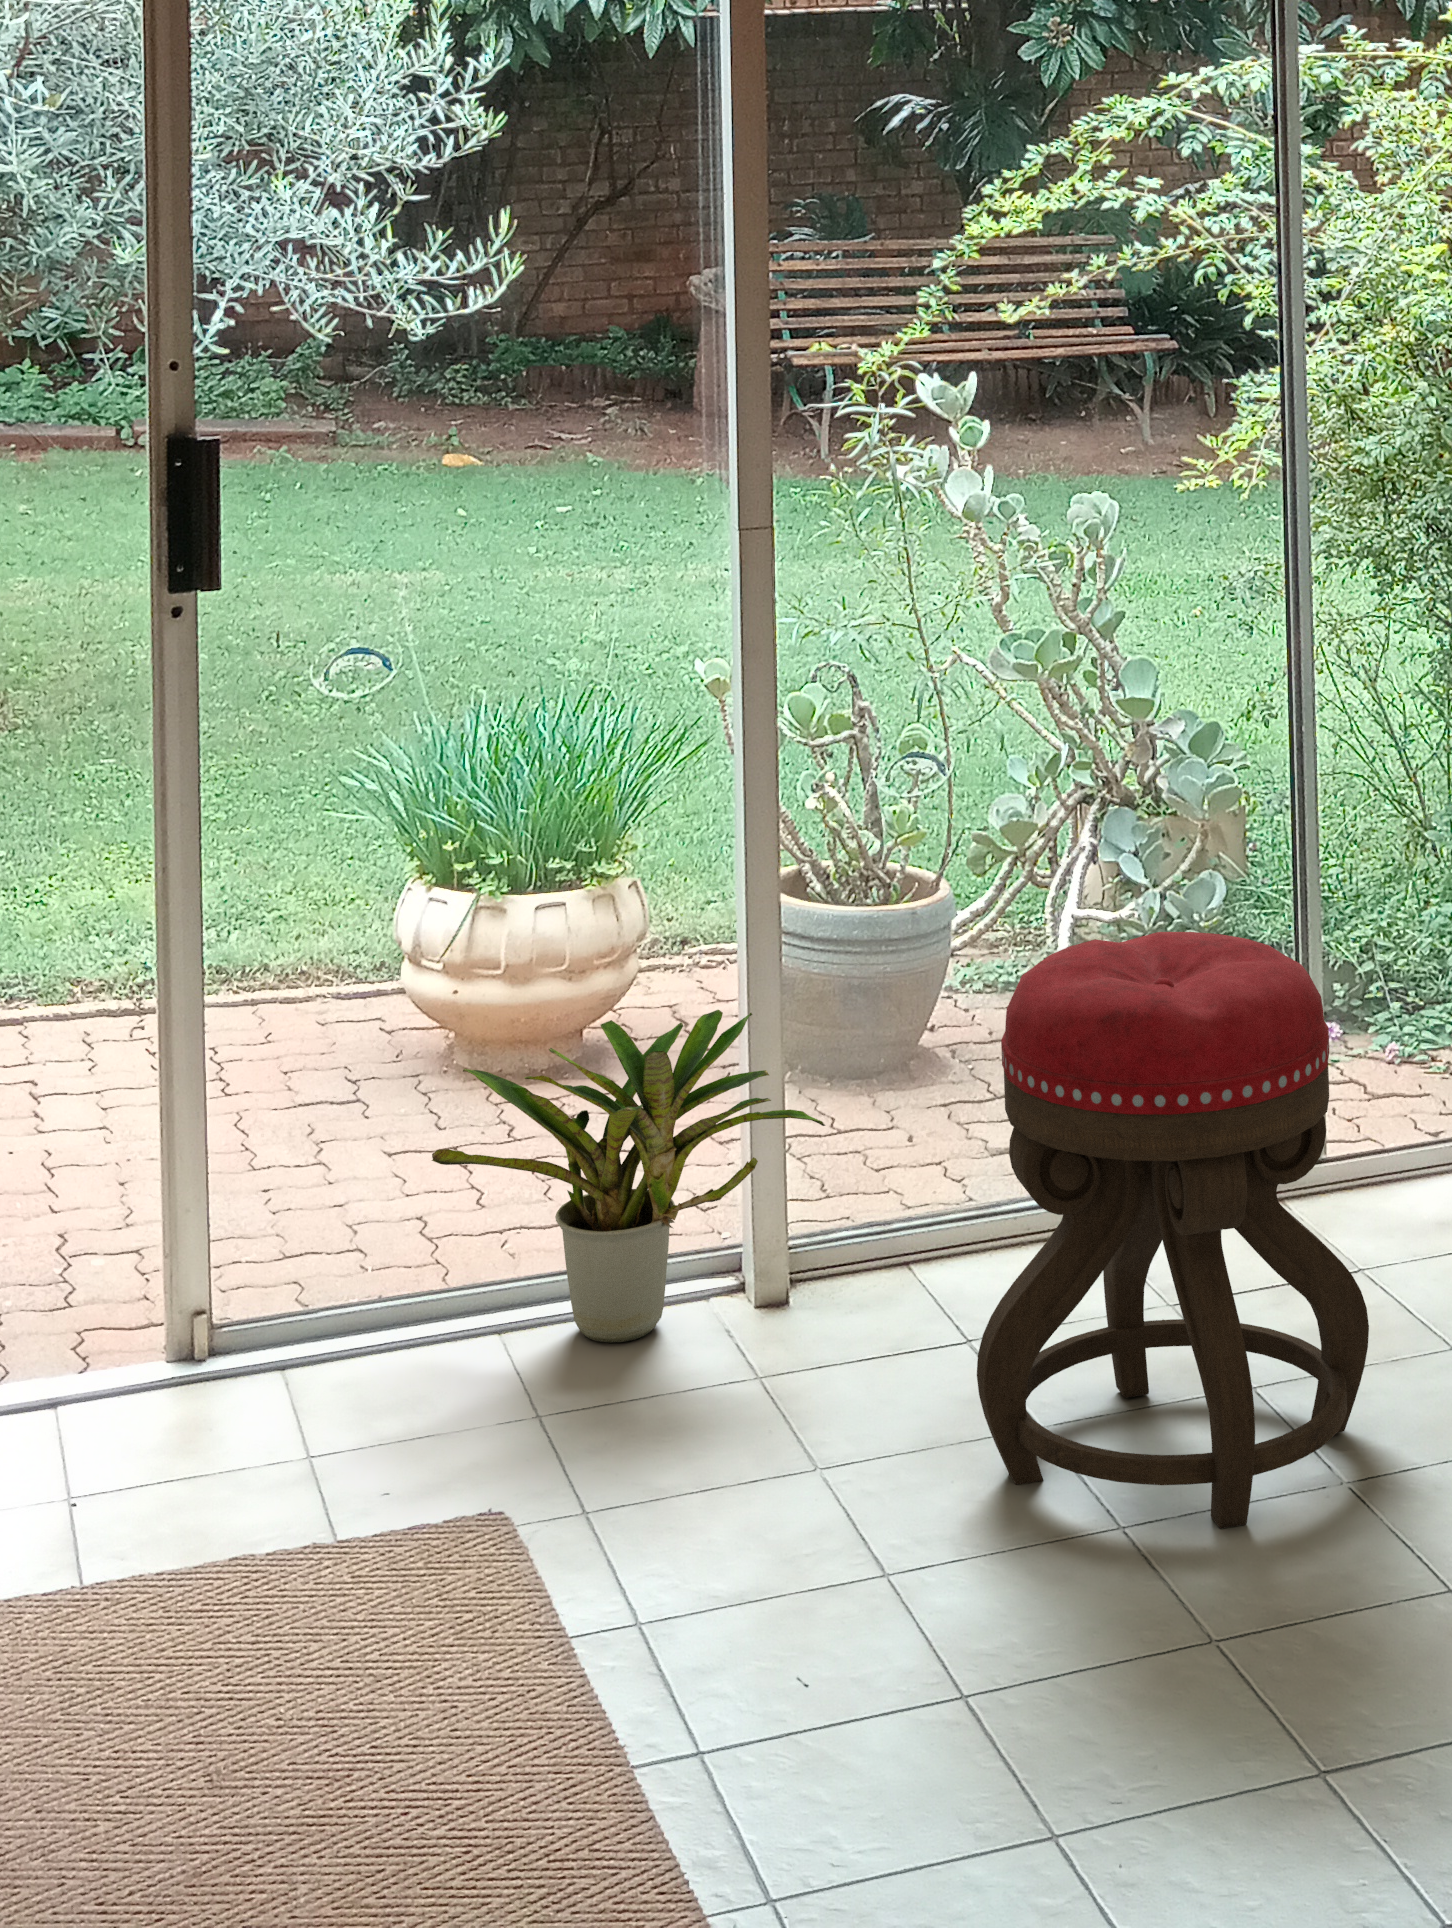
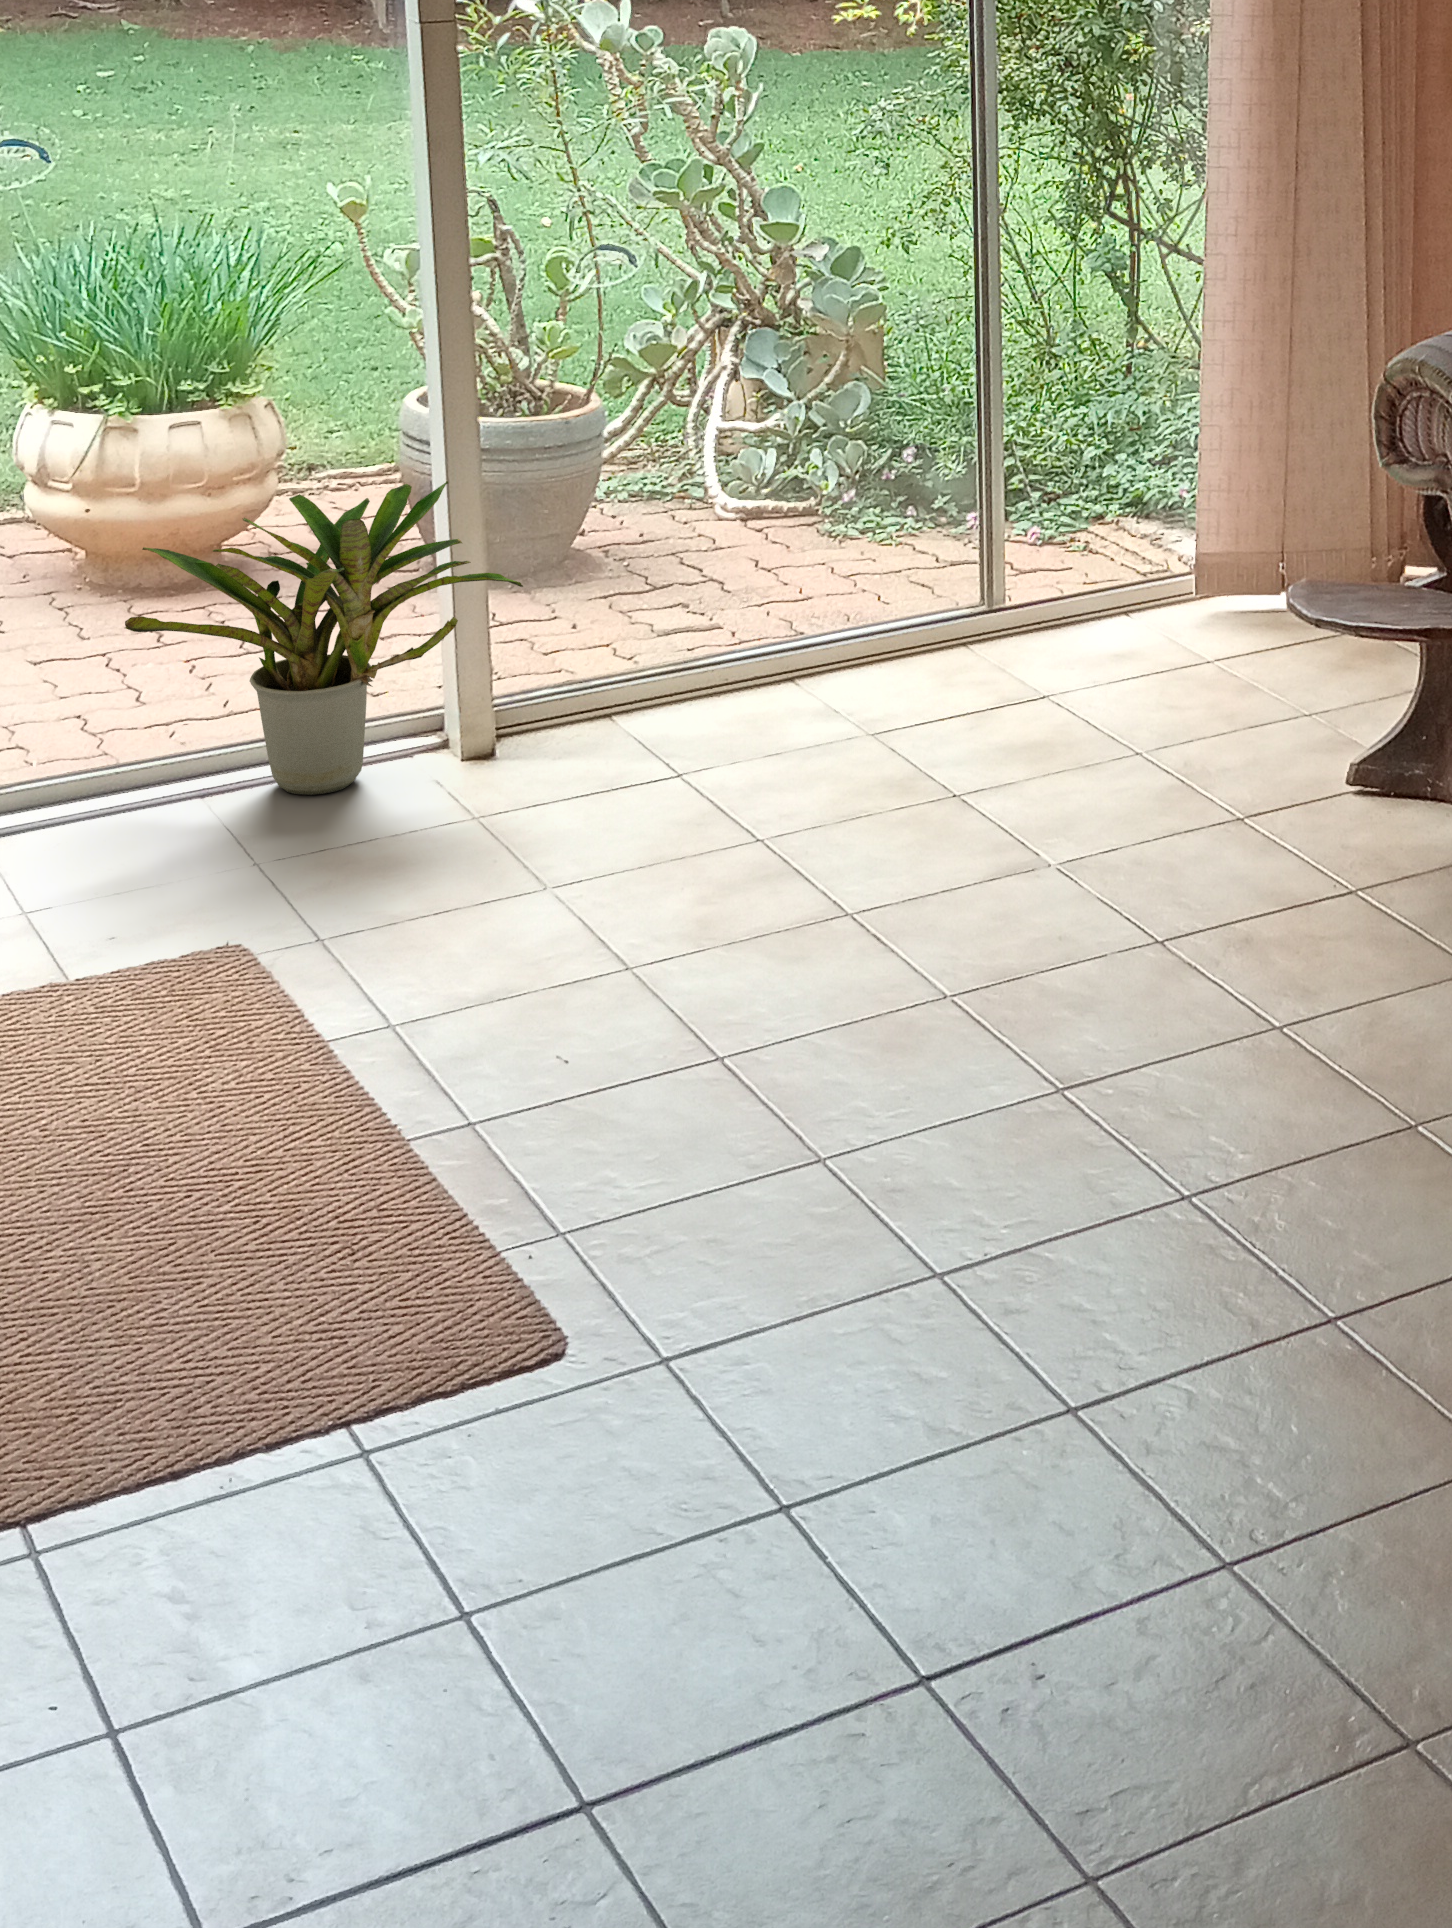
ottoman: present [977,932,1369,1529] -> none [697,388,1065,911]

